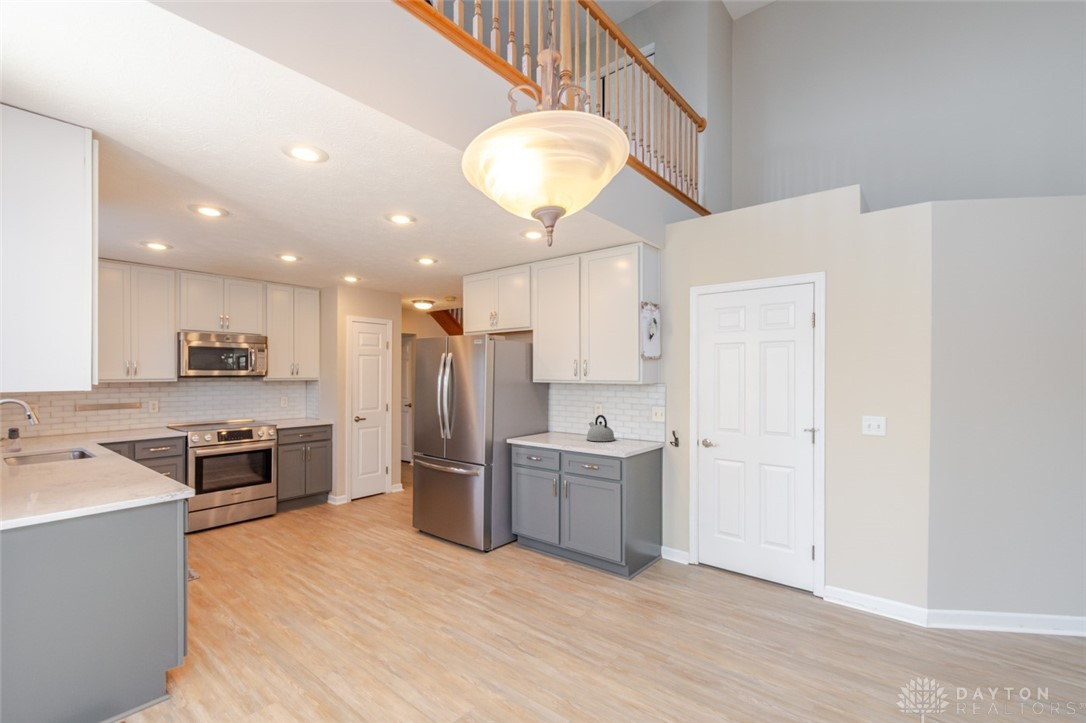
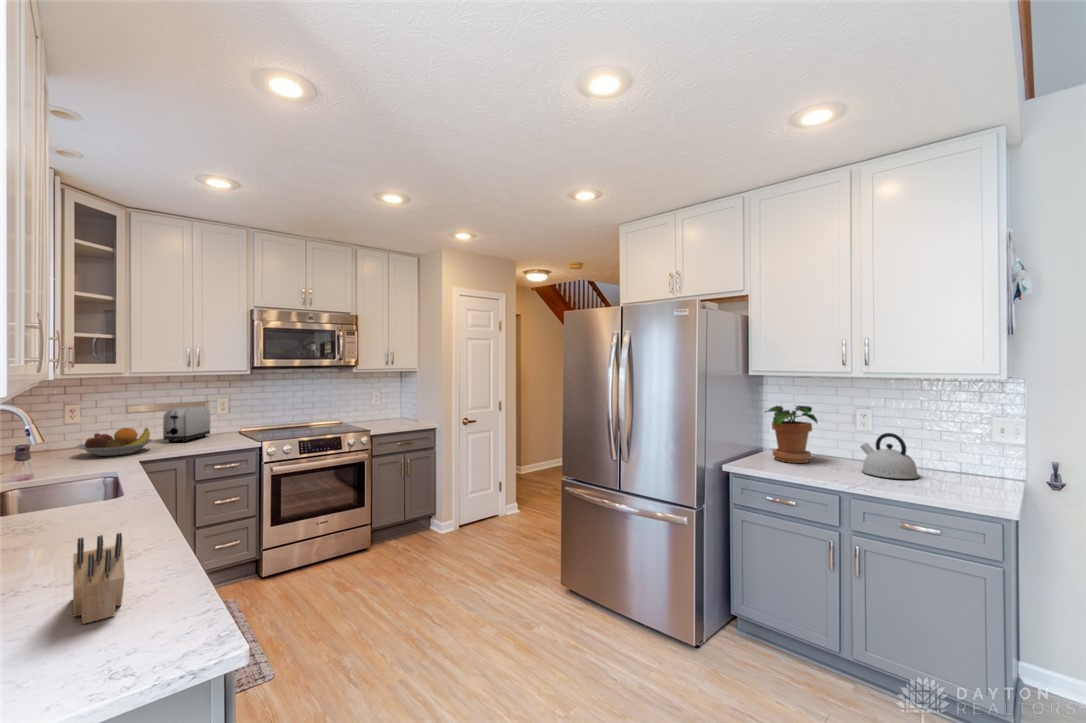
potted plant: none [542,400,570,436] -> present [765,406,817,463]
toaster: none [106,407,144,434] -> present [163,406,211,442]
fruit bowl: none [39,422,100,442] -> present [76,428,153,456]
knife block: none [87,454,120,498] -> present [73,533,125,624]

